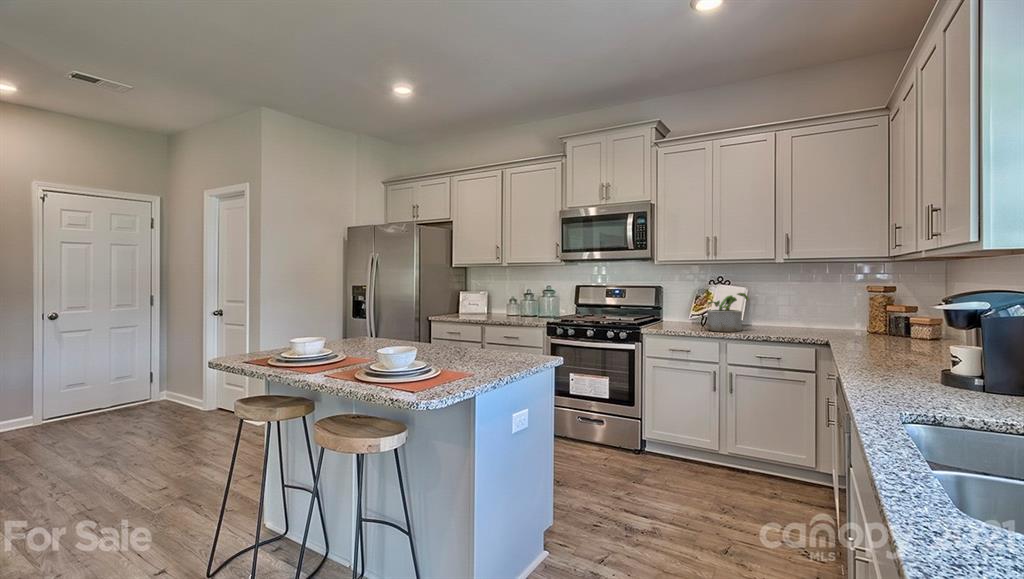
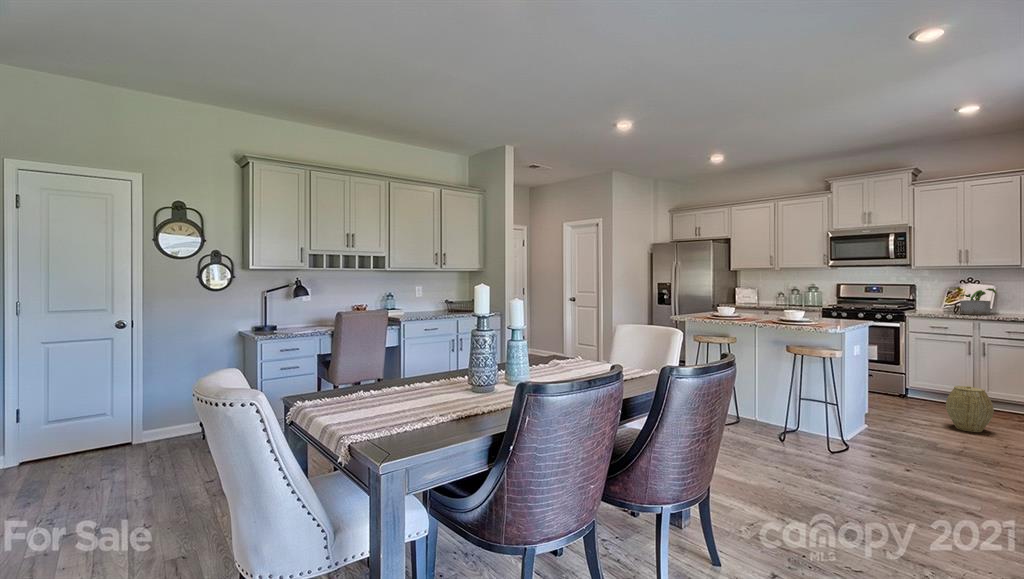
woven basket: none [675,462,740,547] -> present [946,386,994,432]

